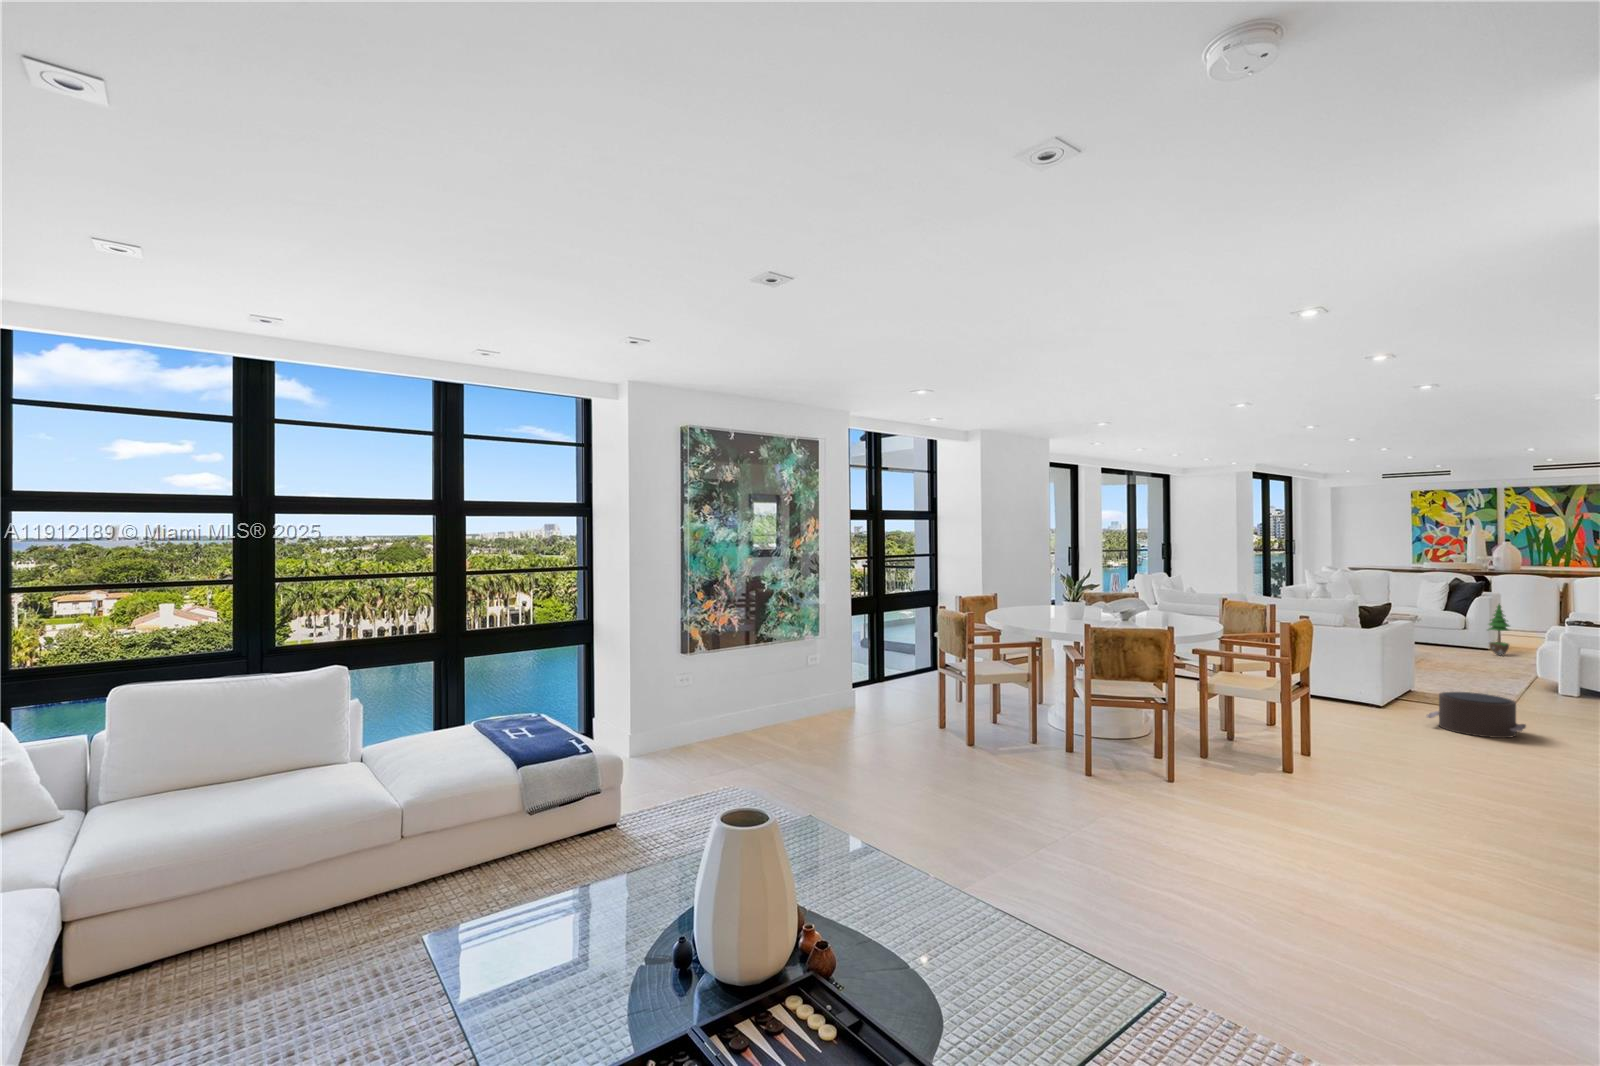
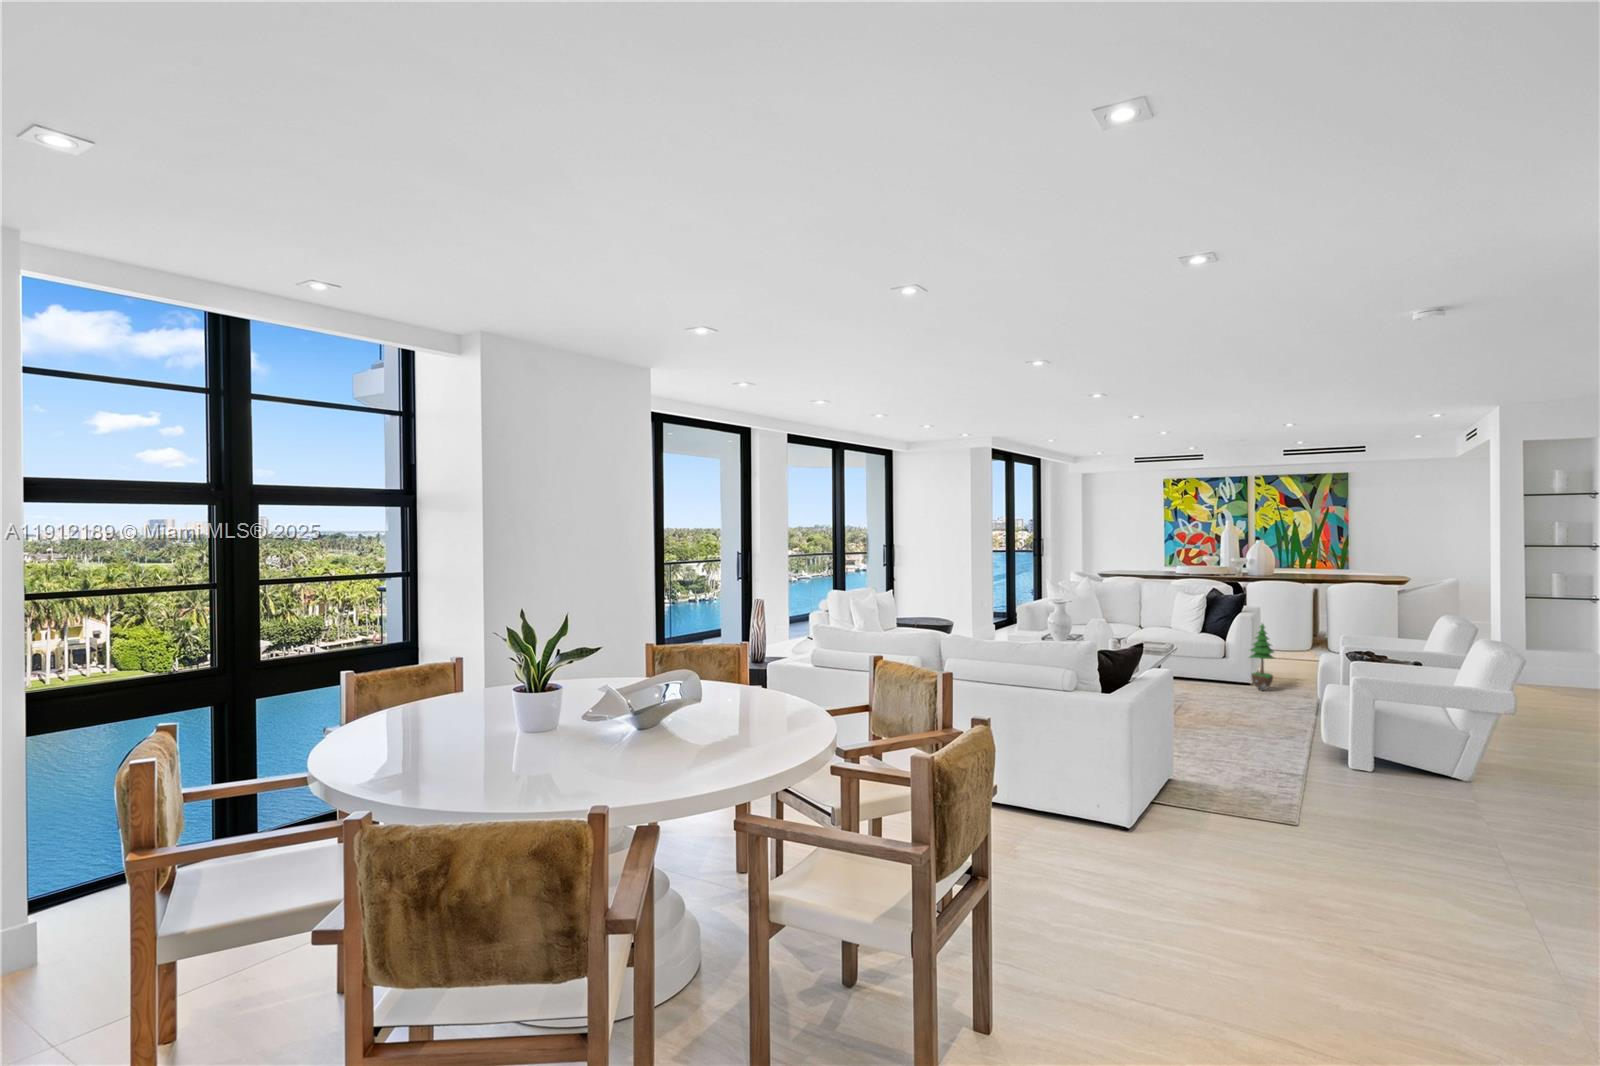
pouf: present [1426,692,1526,738] -> none [1196,811,1348,909]

